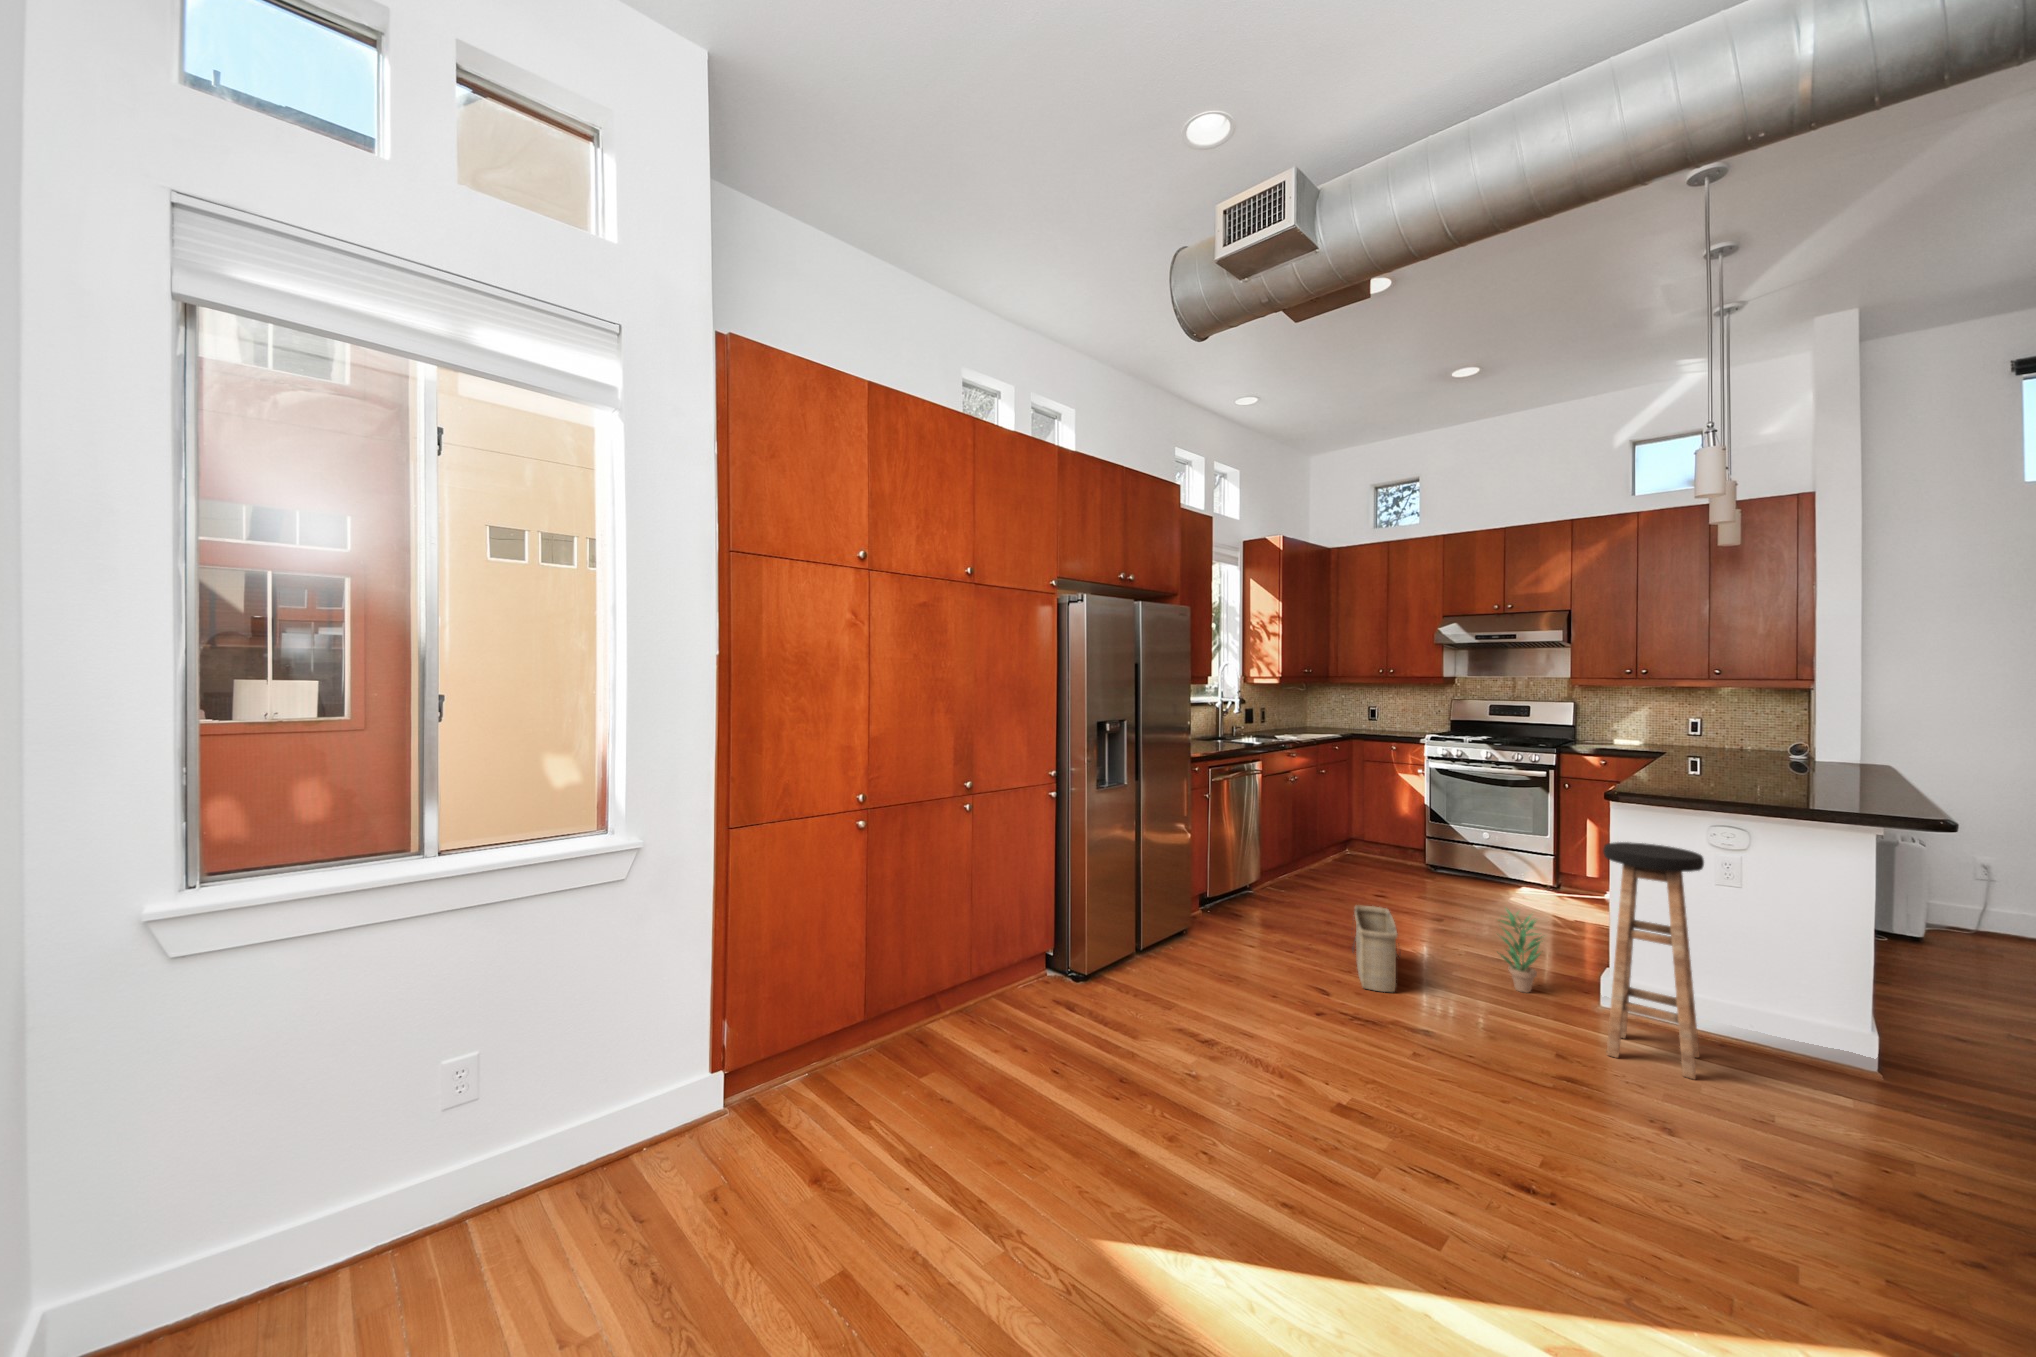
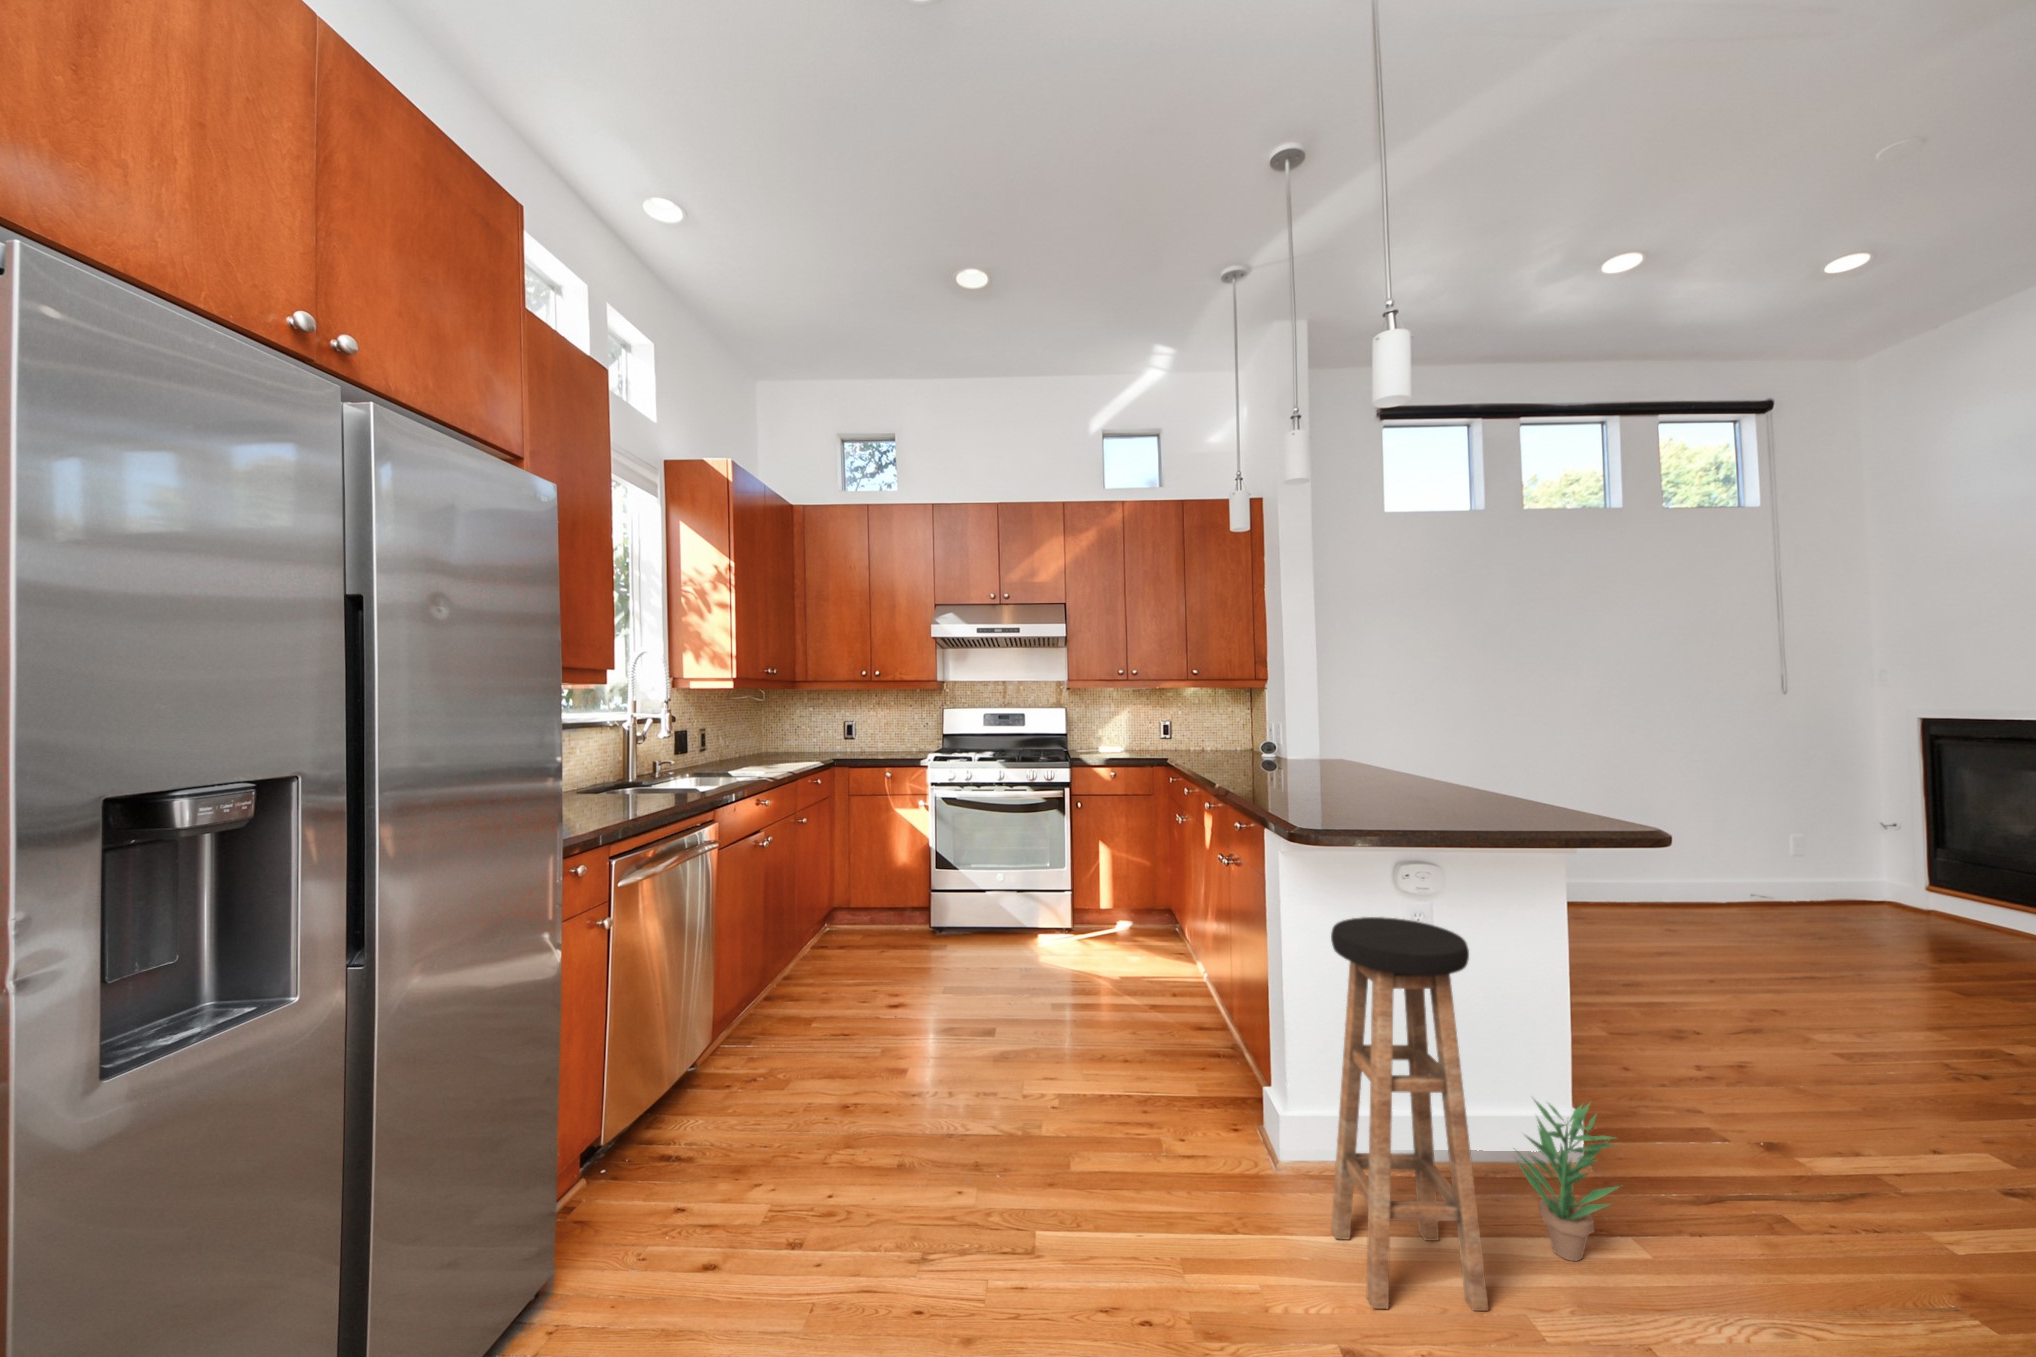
basket: present [1352,905,1400,992] -> none [919,1087,1029,1305]
potted plant: present [1497,909,1542,993] -> present [1516,1100,1619,1261]

